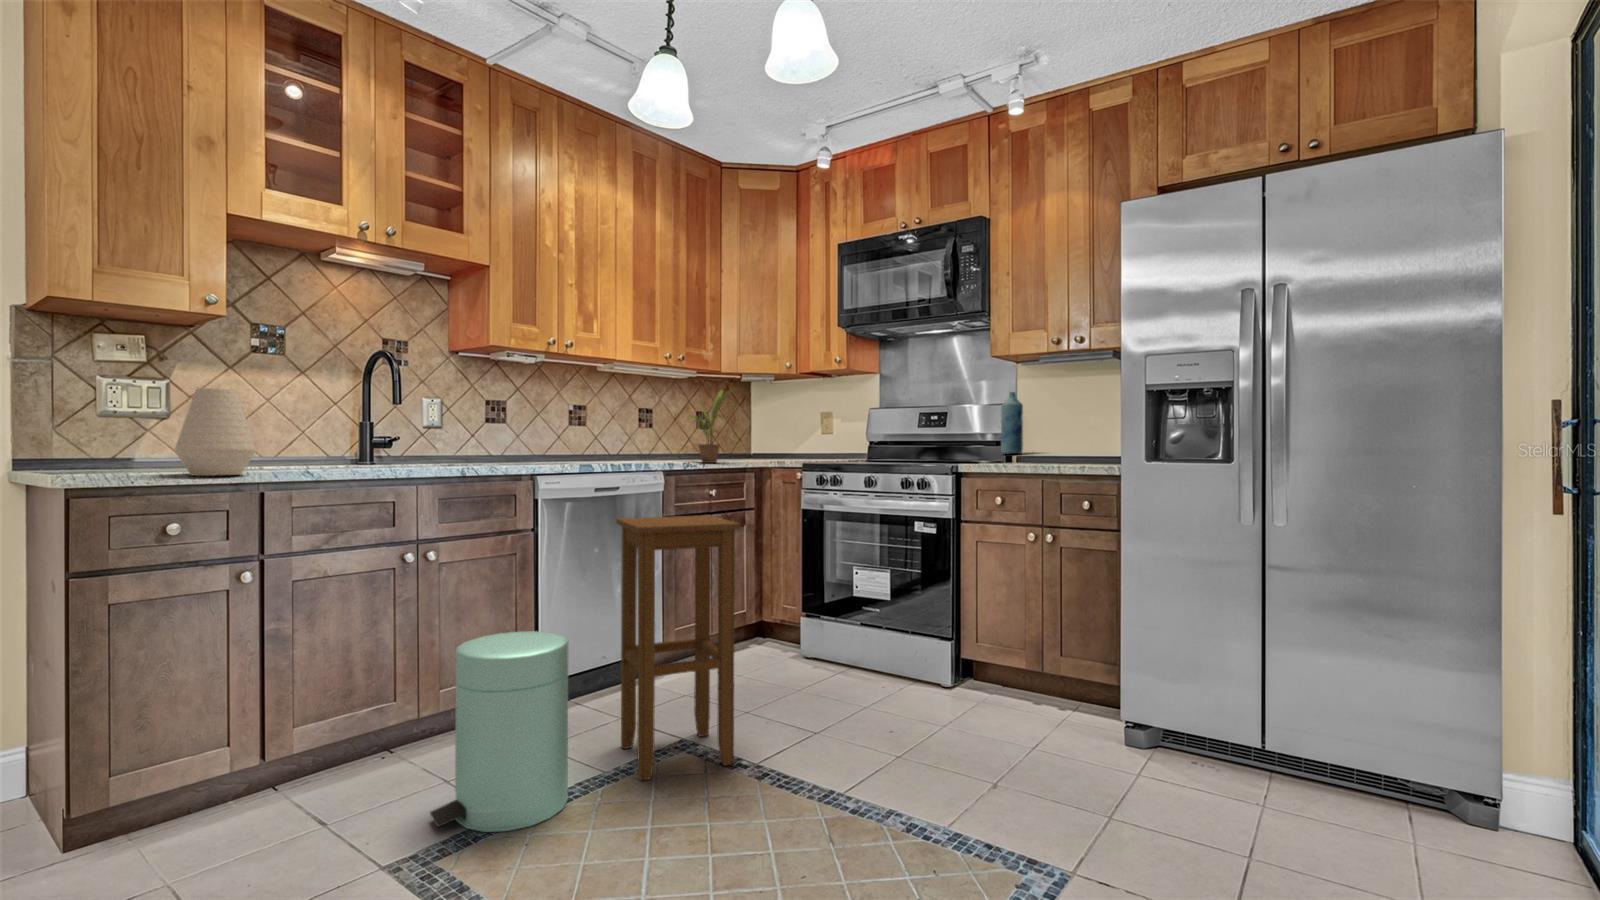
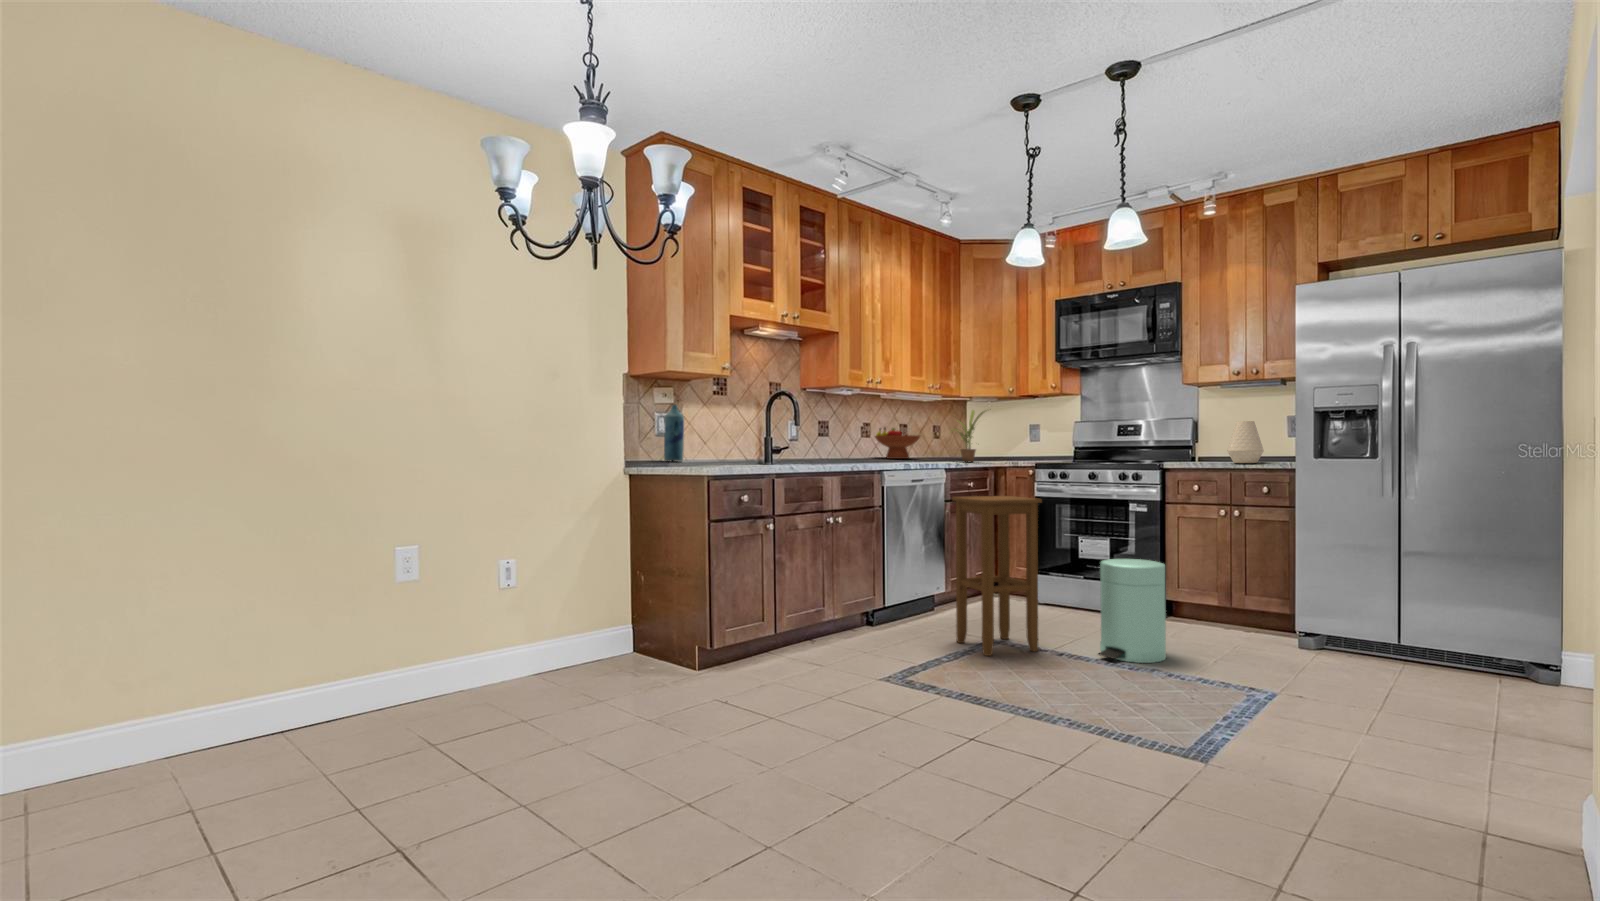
vase: present [175,388,256,476] -> present [1227,421,1264,463]
bottle: present [1001,392,1023,454] -> present [664,405,684,461]
fruit bowl: none [584,412,652,457] -> present [875,428,920,459]
trash can: present [430,631,568,832] -> present [1099,559,1166,663]

